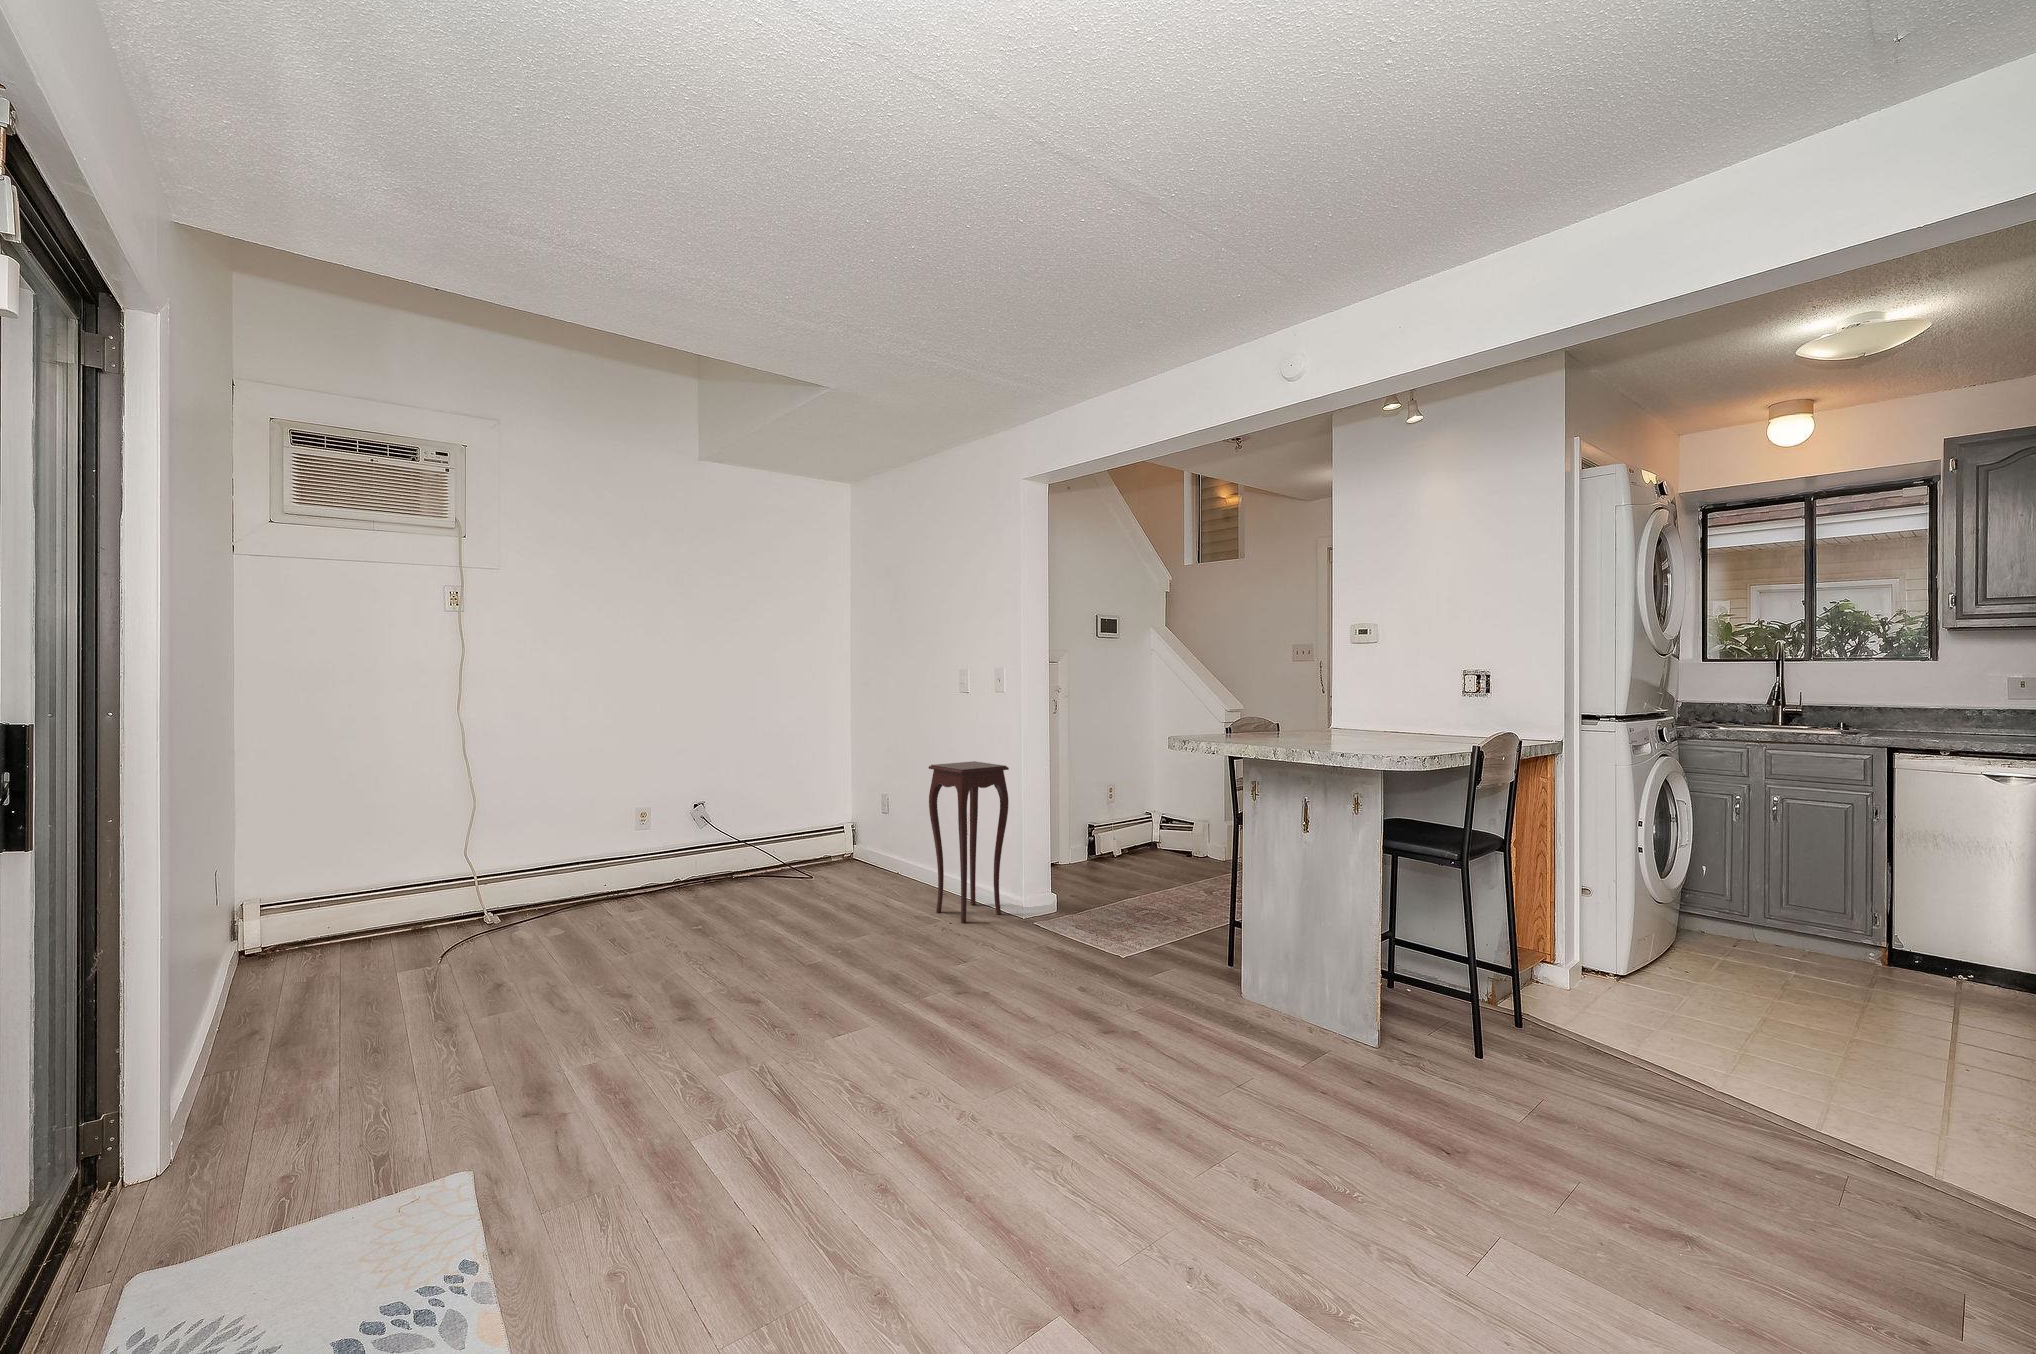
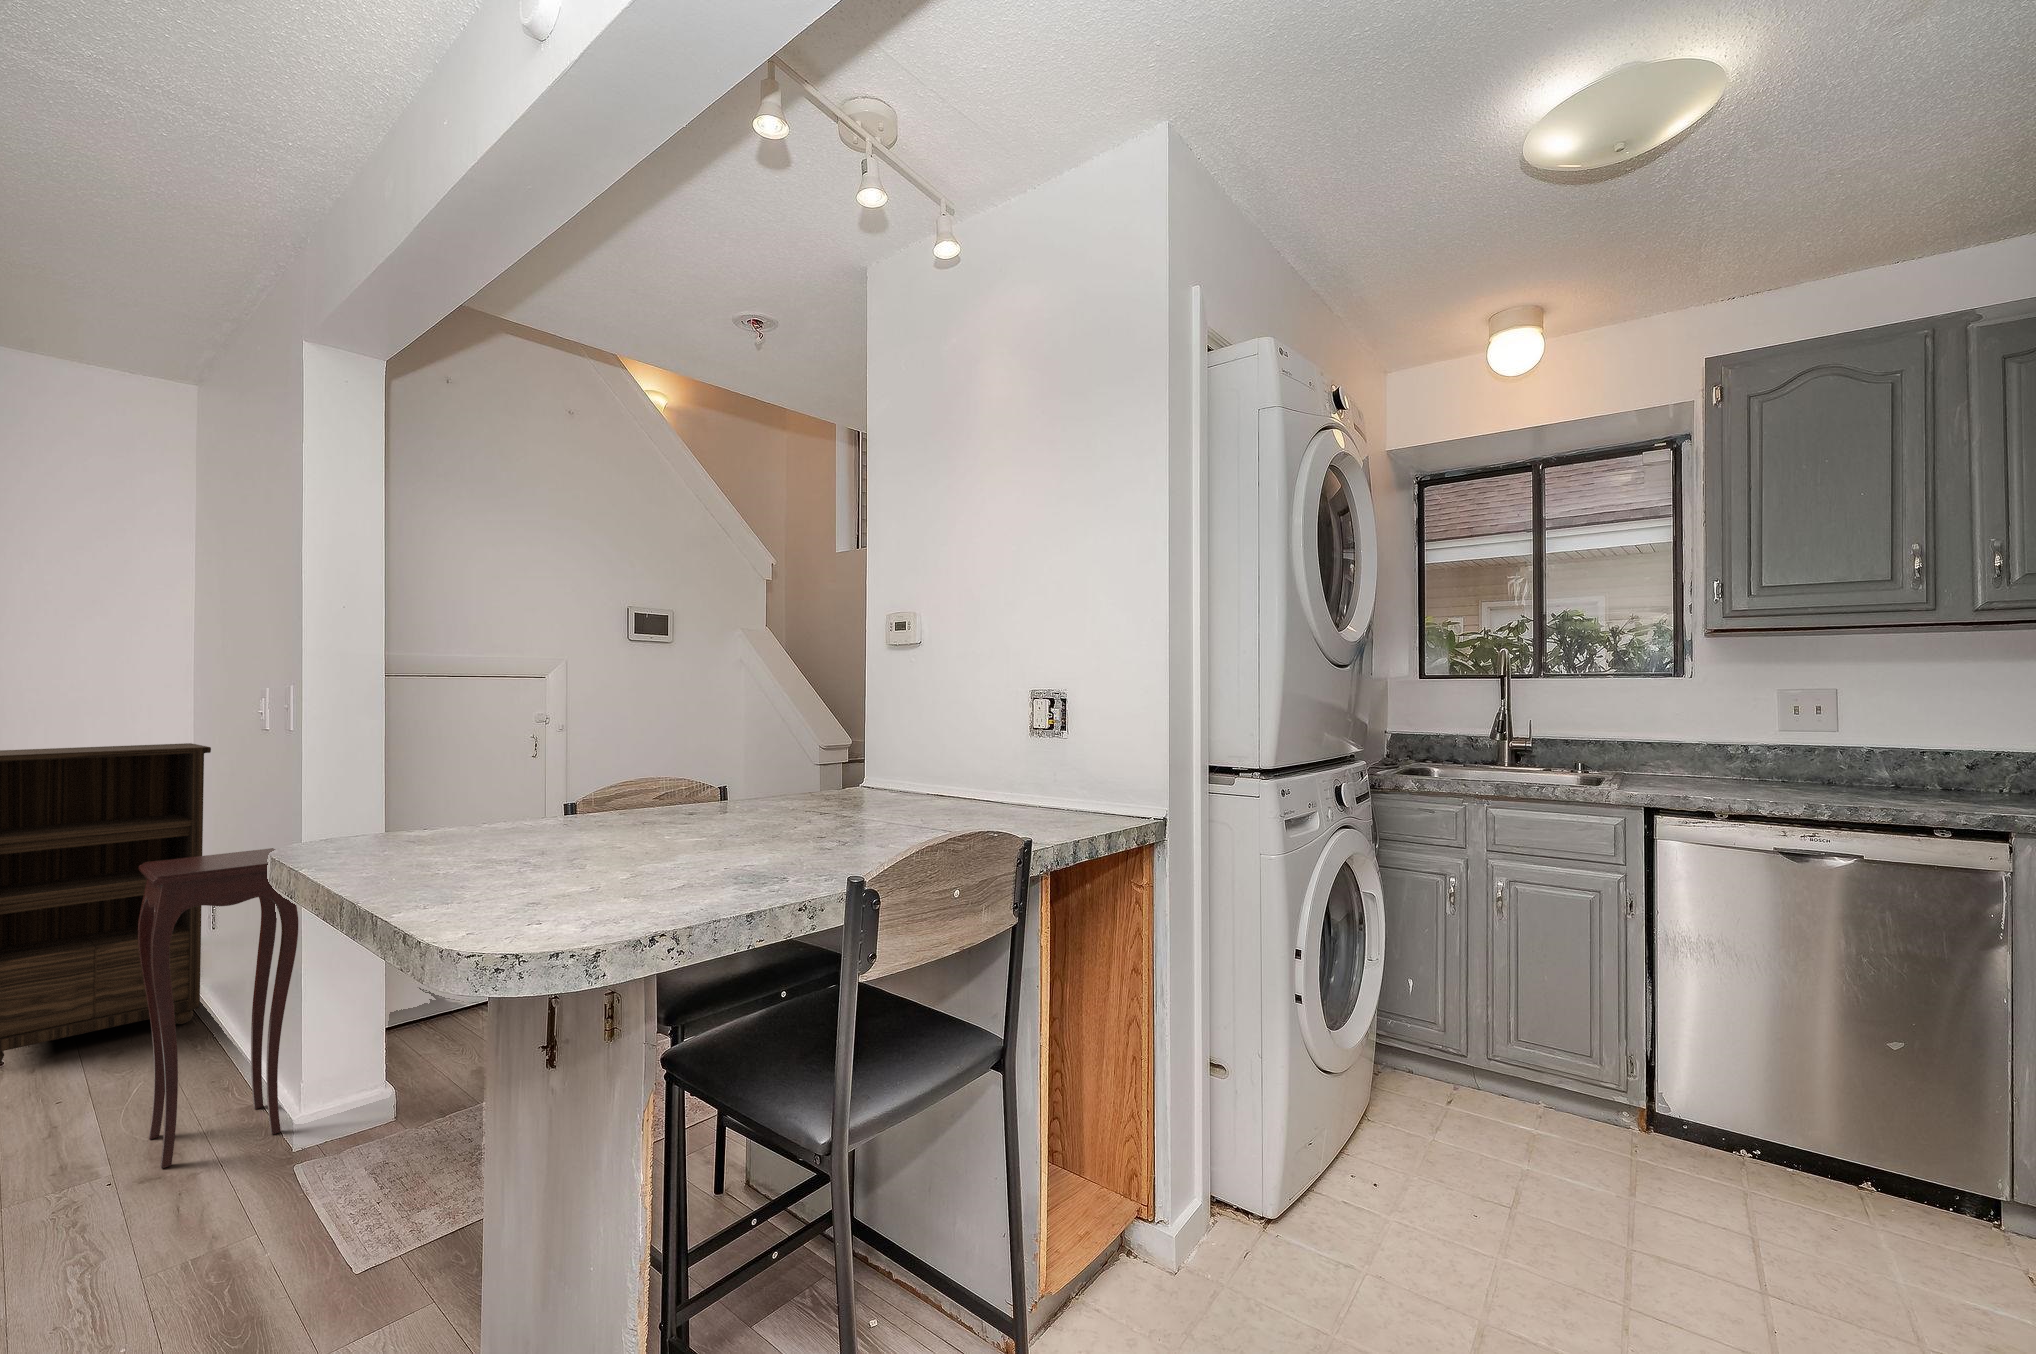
bookshelf: none [773,705,882,882] -> present [0,743,211,1063]

